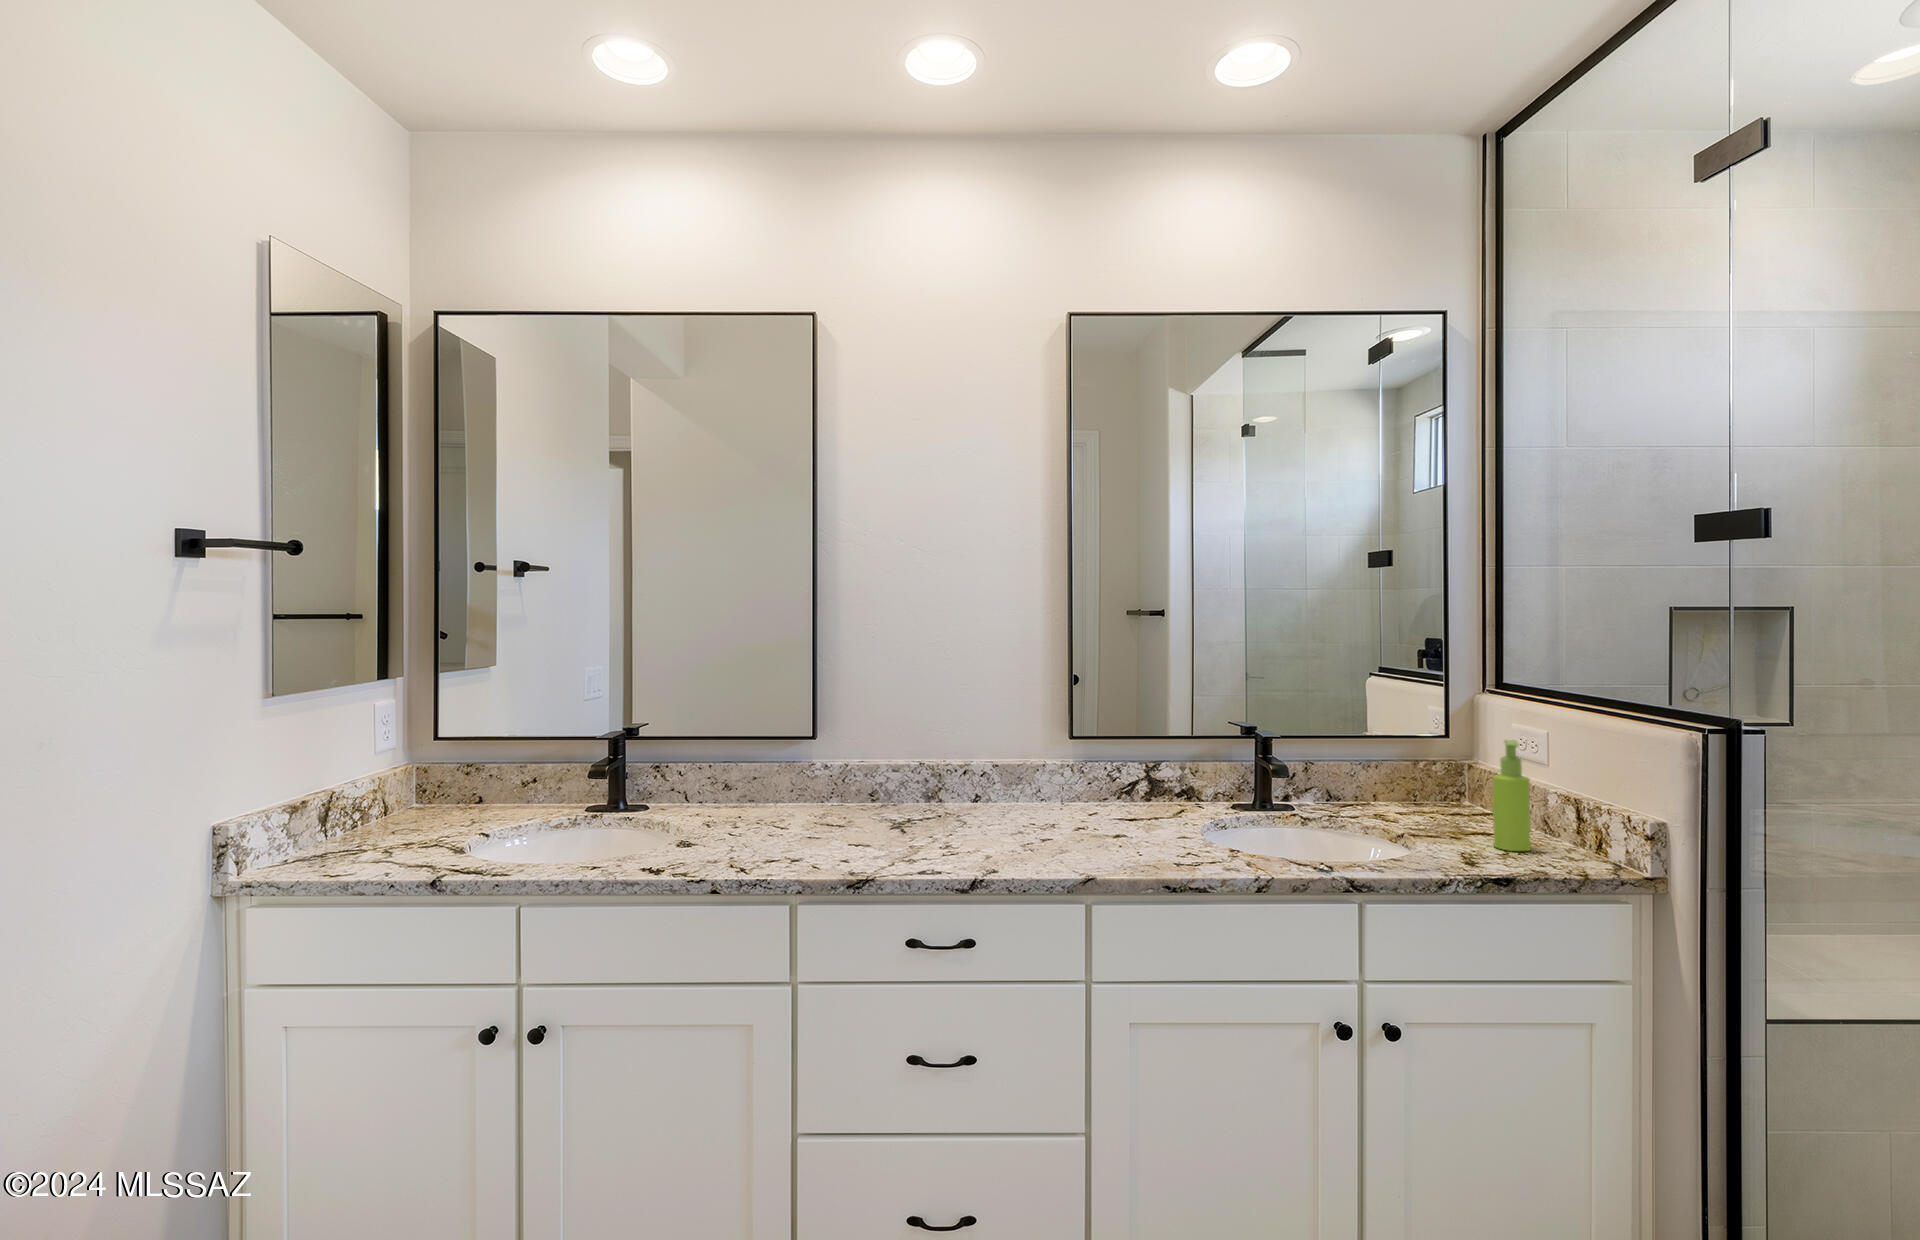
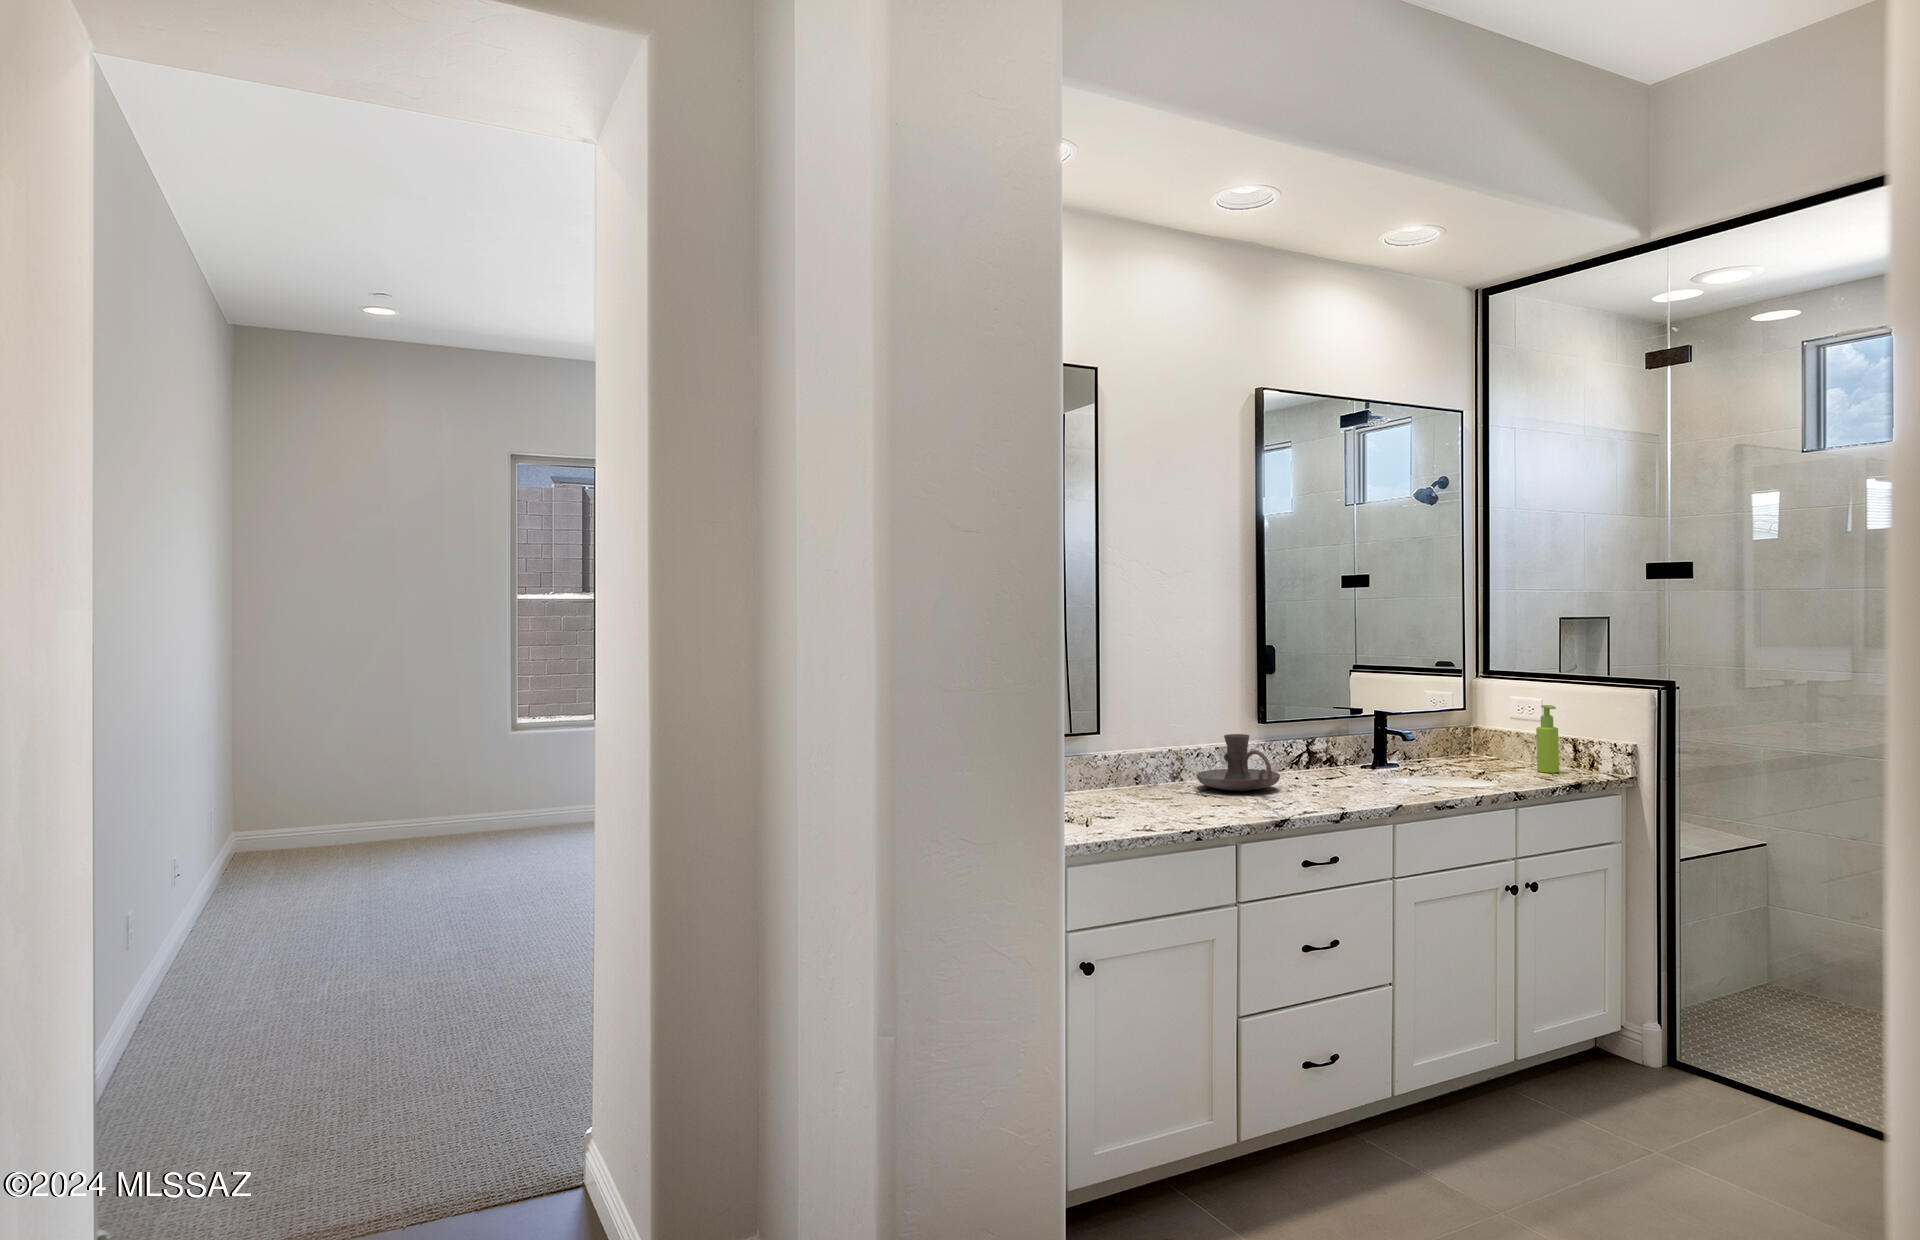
candle holder: none [921,748,1030,826] -> present [1197,734,1280,791]

